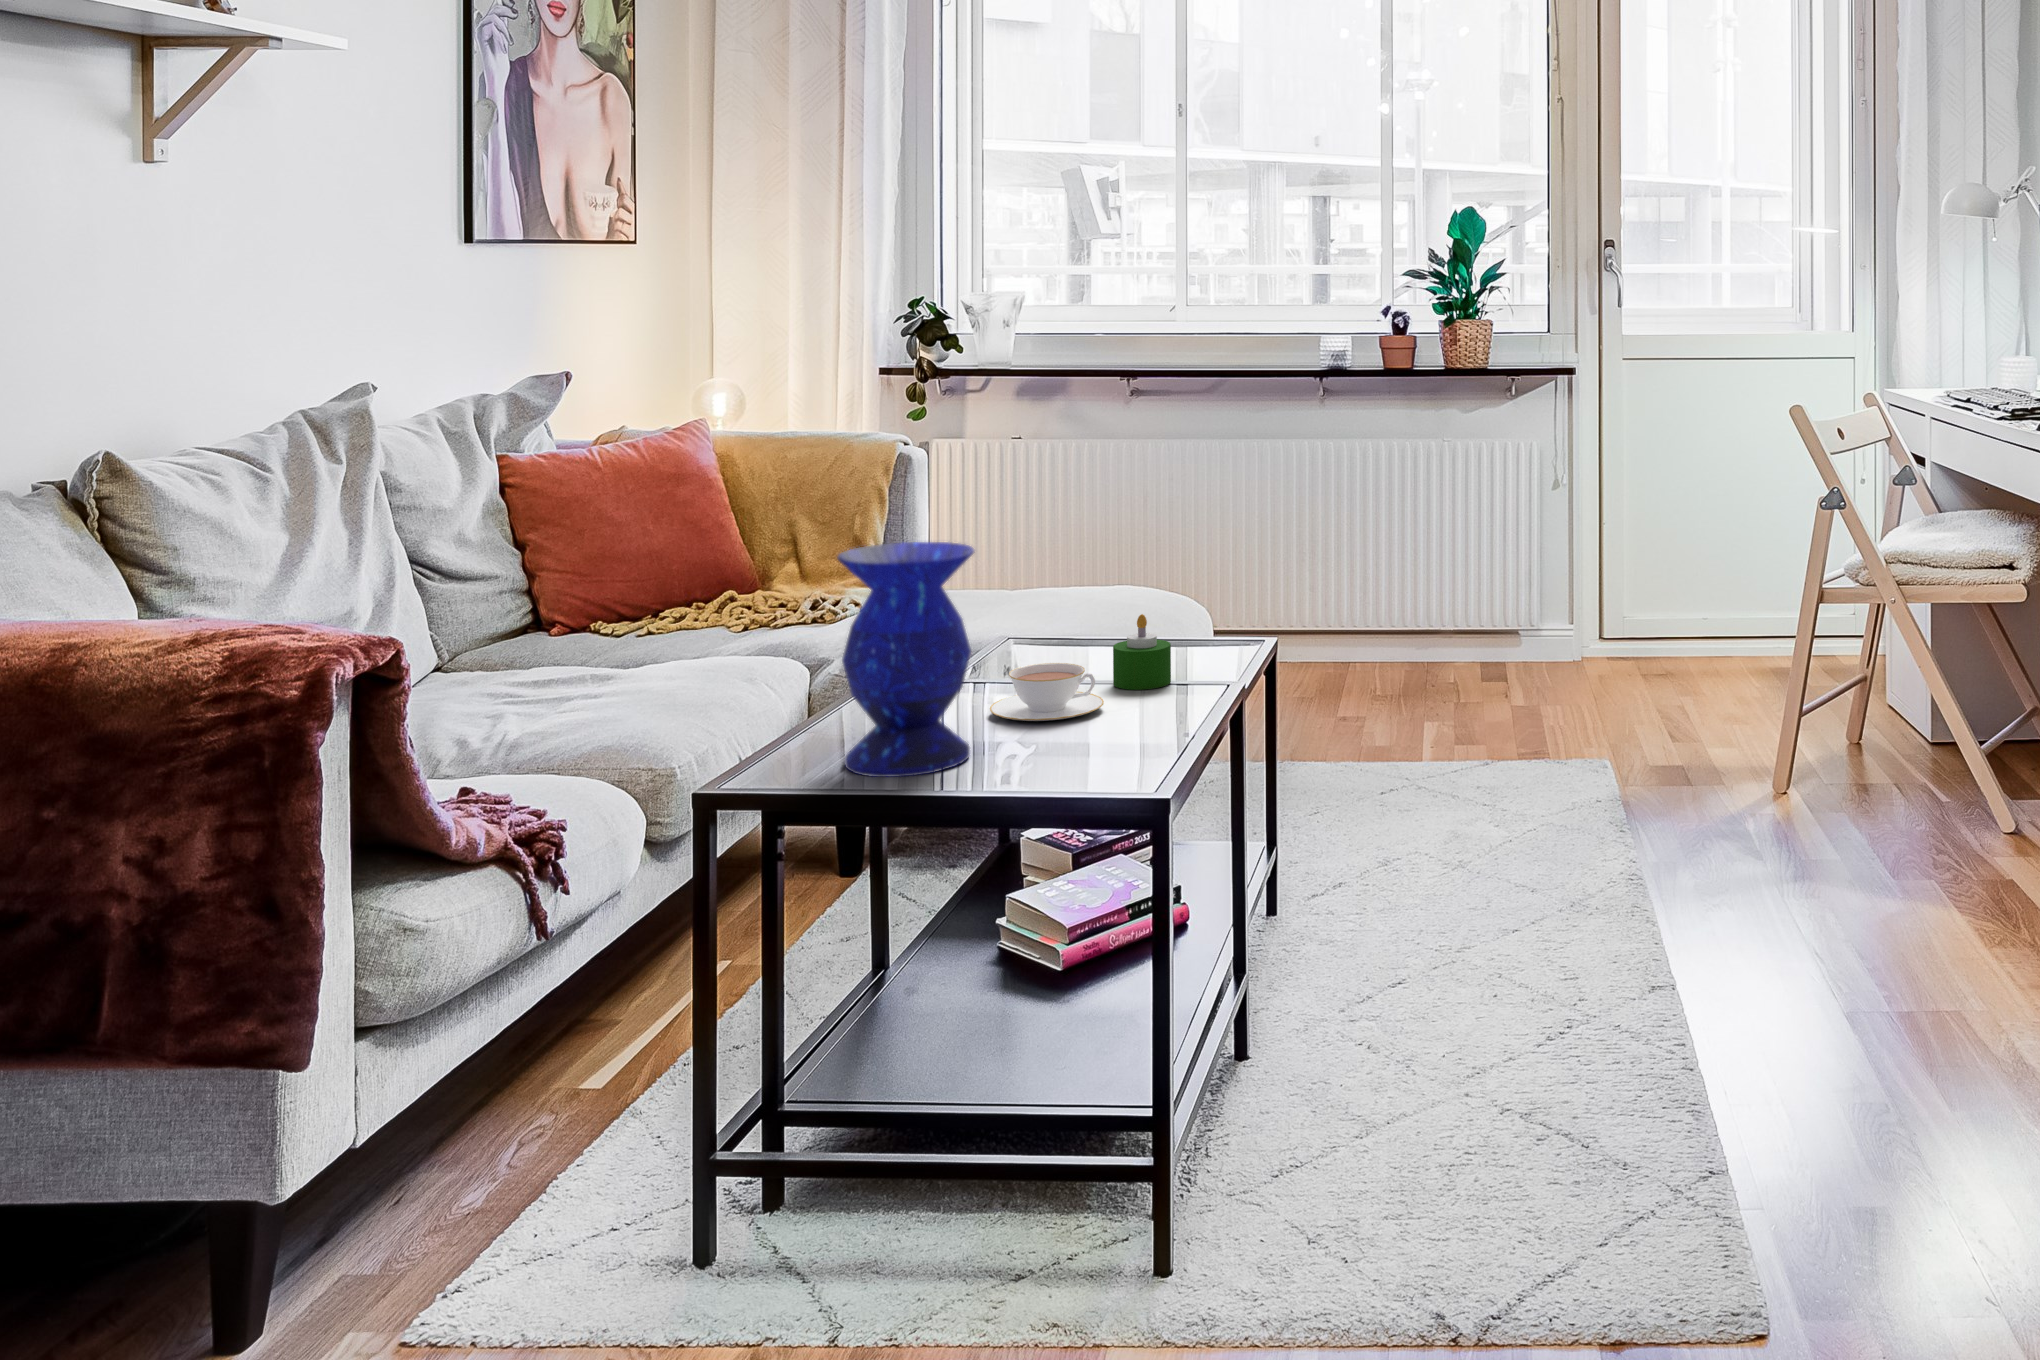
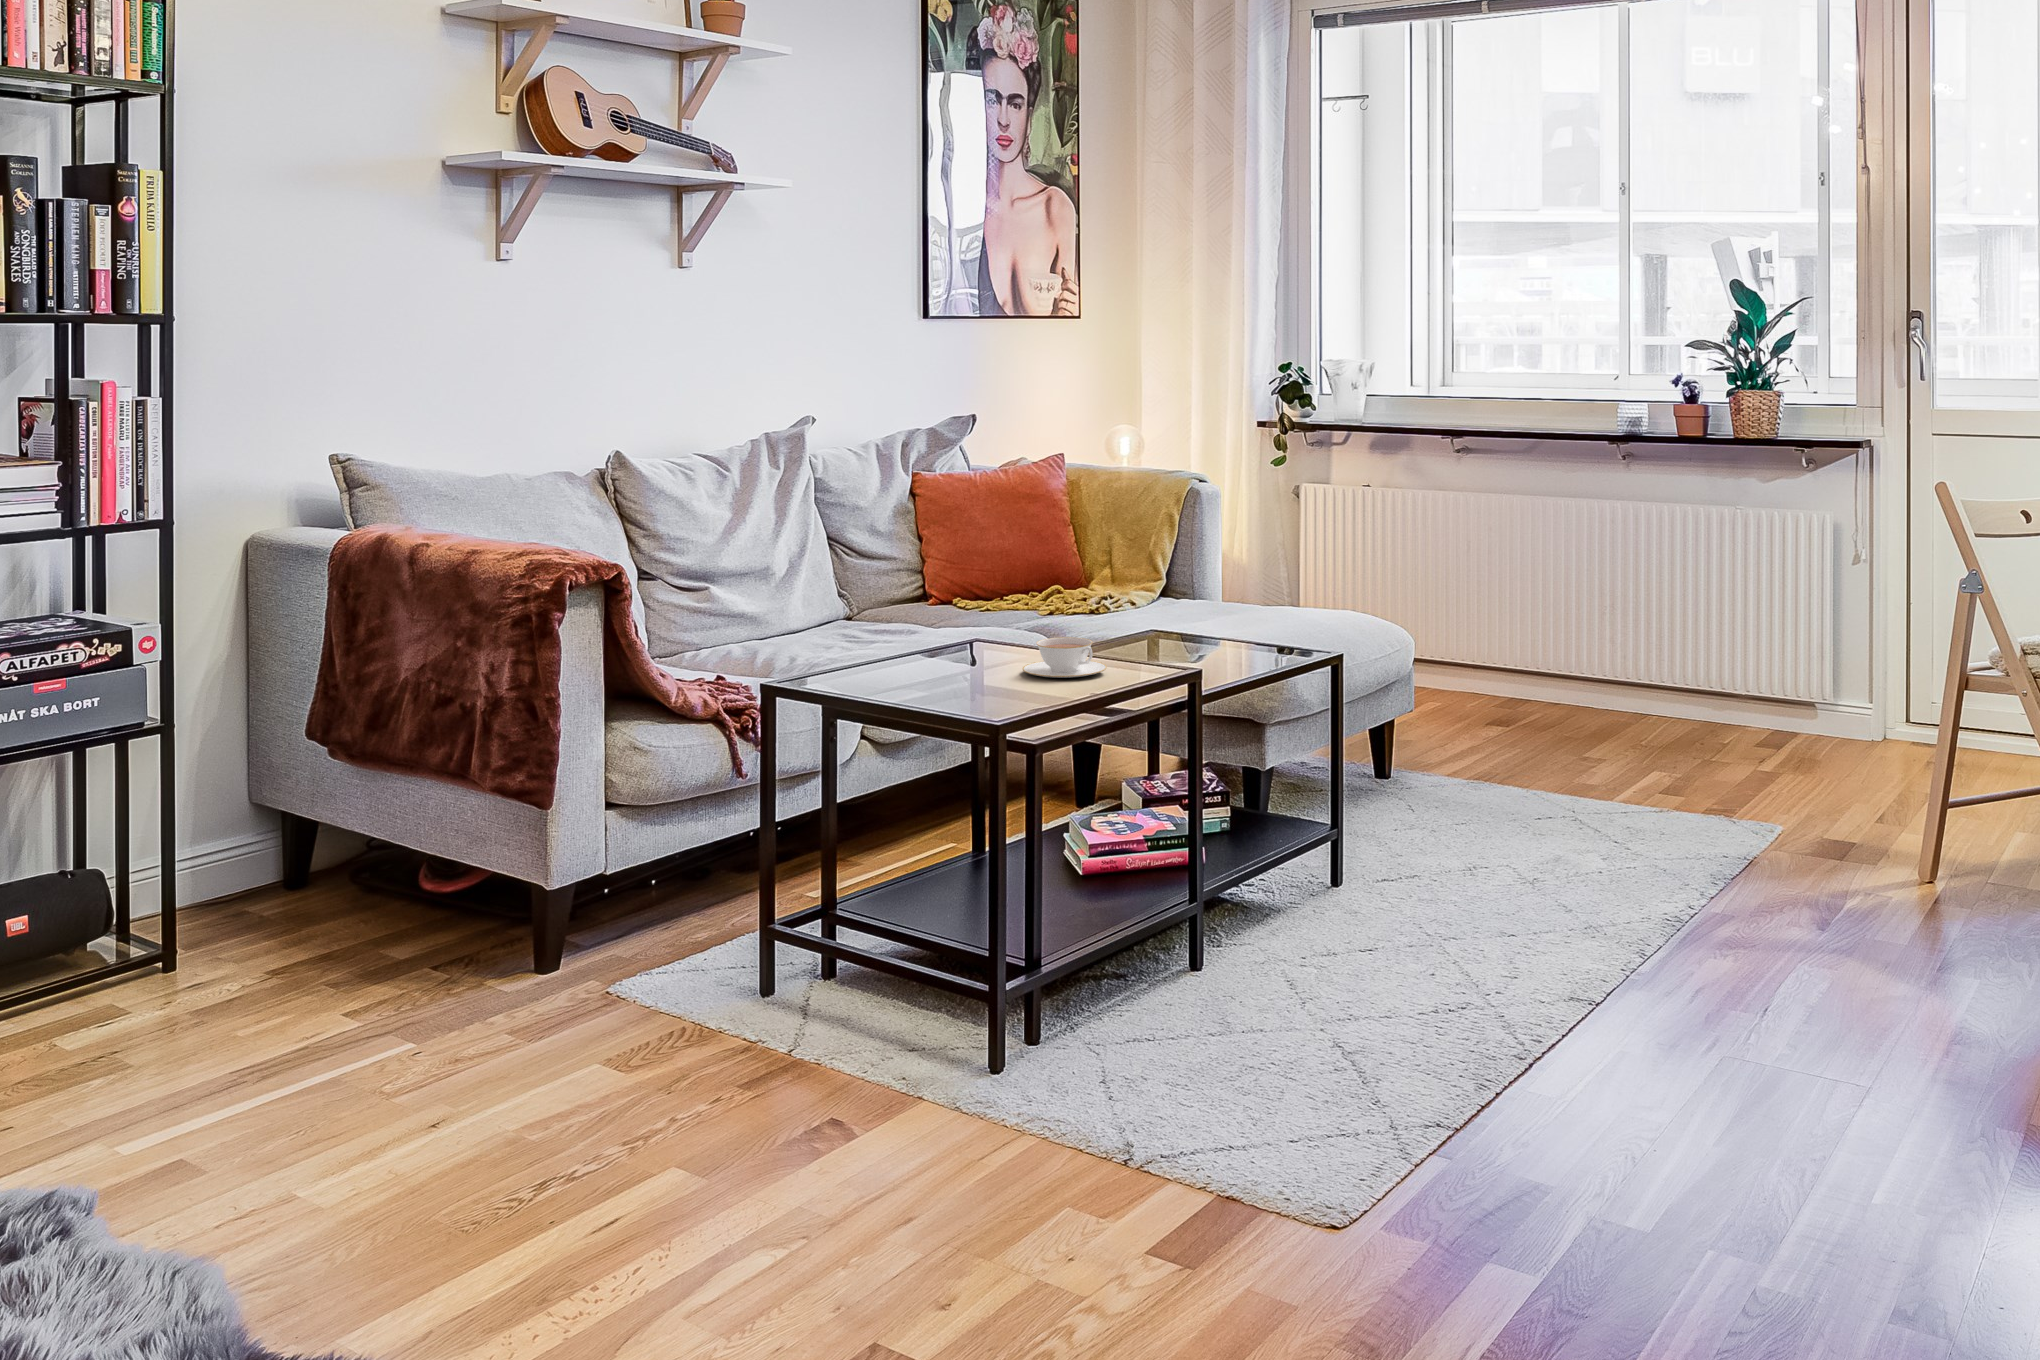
vase: present [837,542,974,777] -> none [873,534,968,696]
candle: present [1113,614,1171,690] -> none [1144,610,1189,669]

